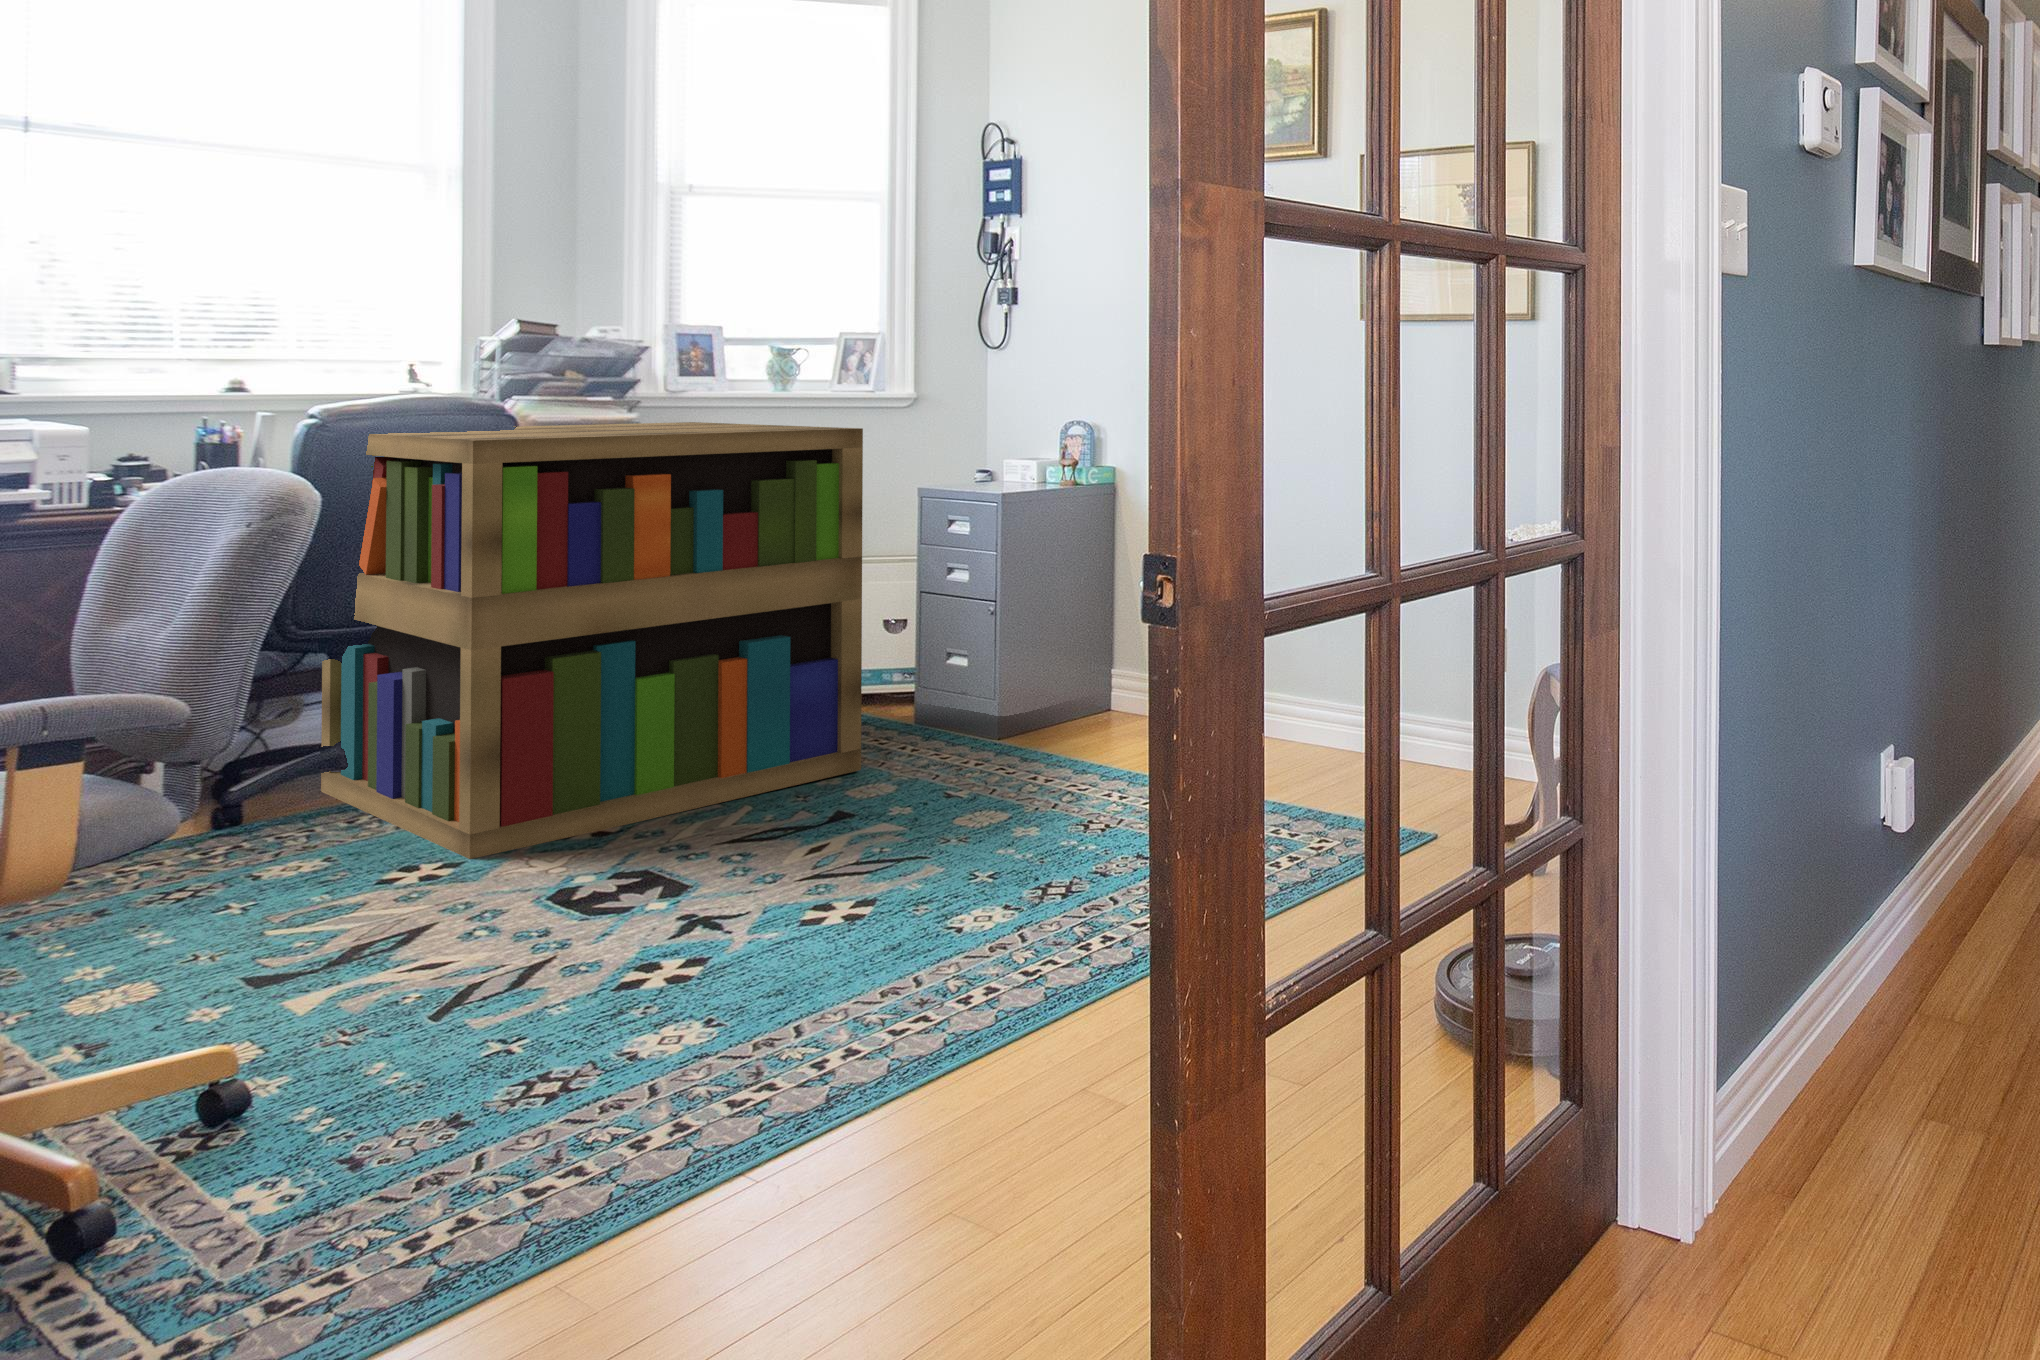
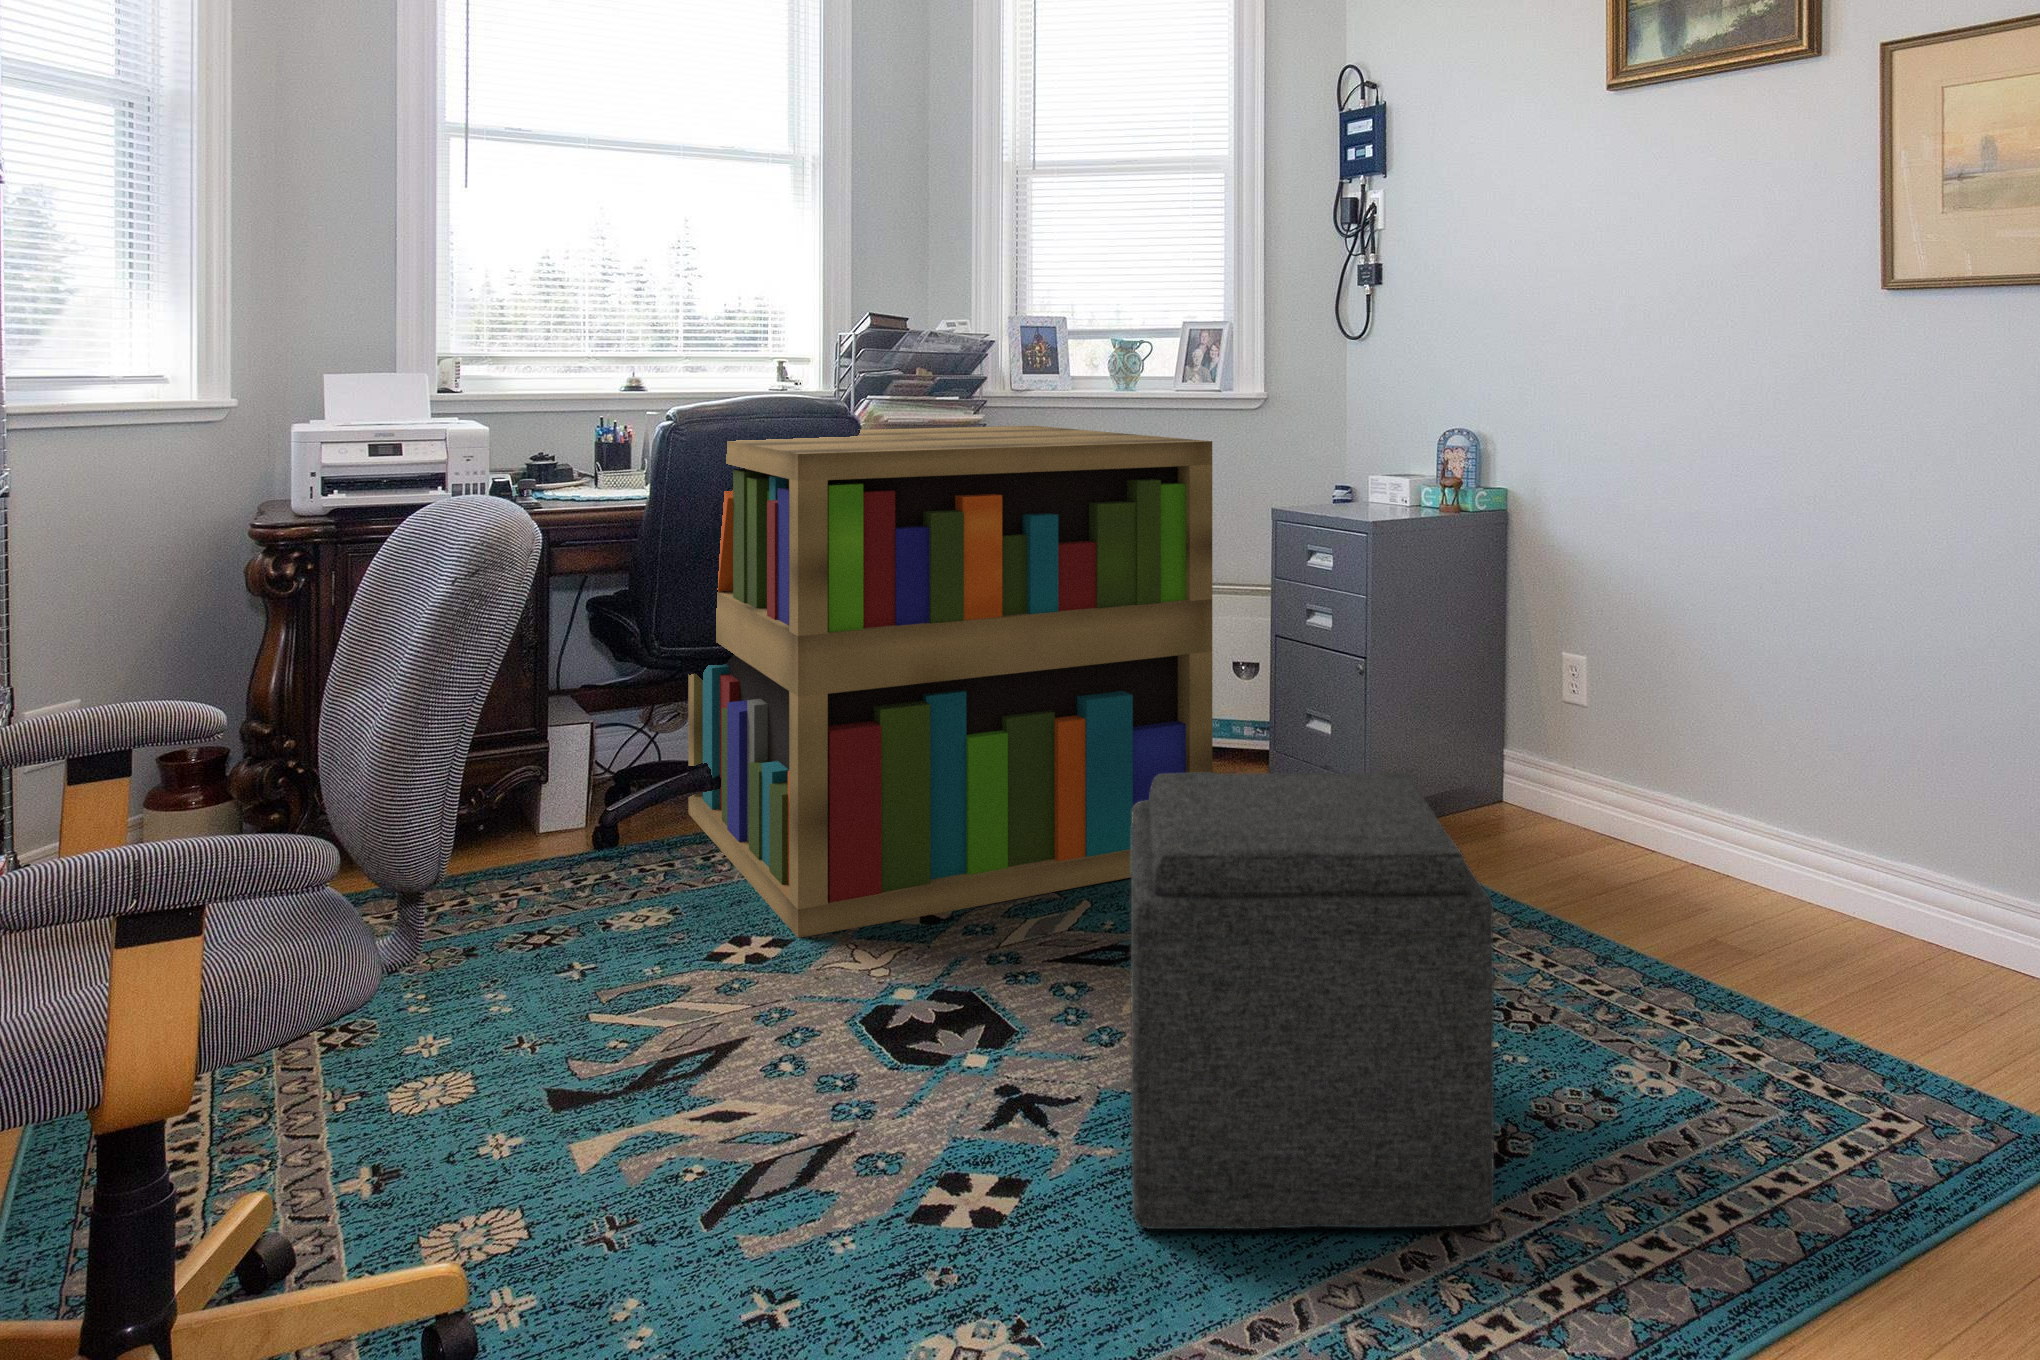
ottoman: none [792,652,1059,966] -> present [1131,772,1494,1229]

